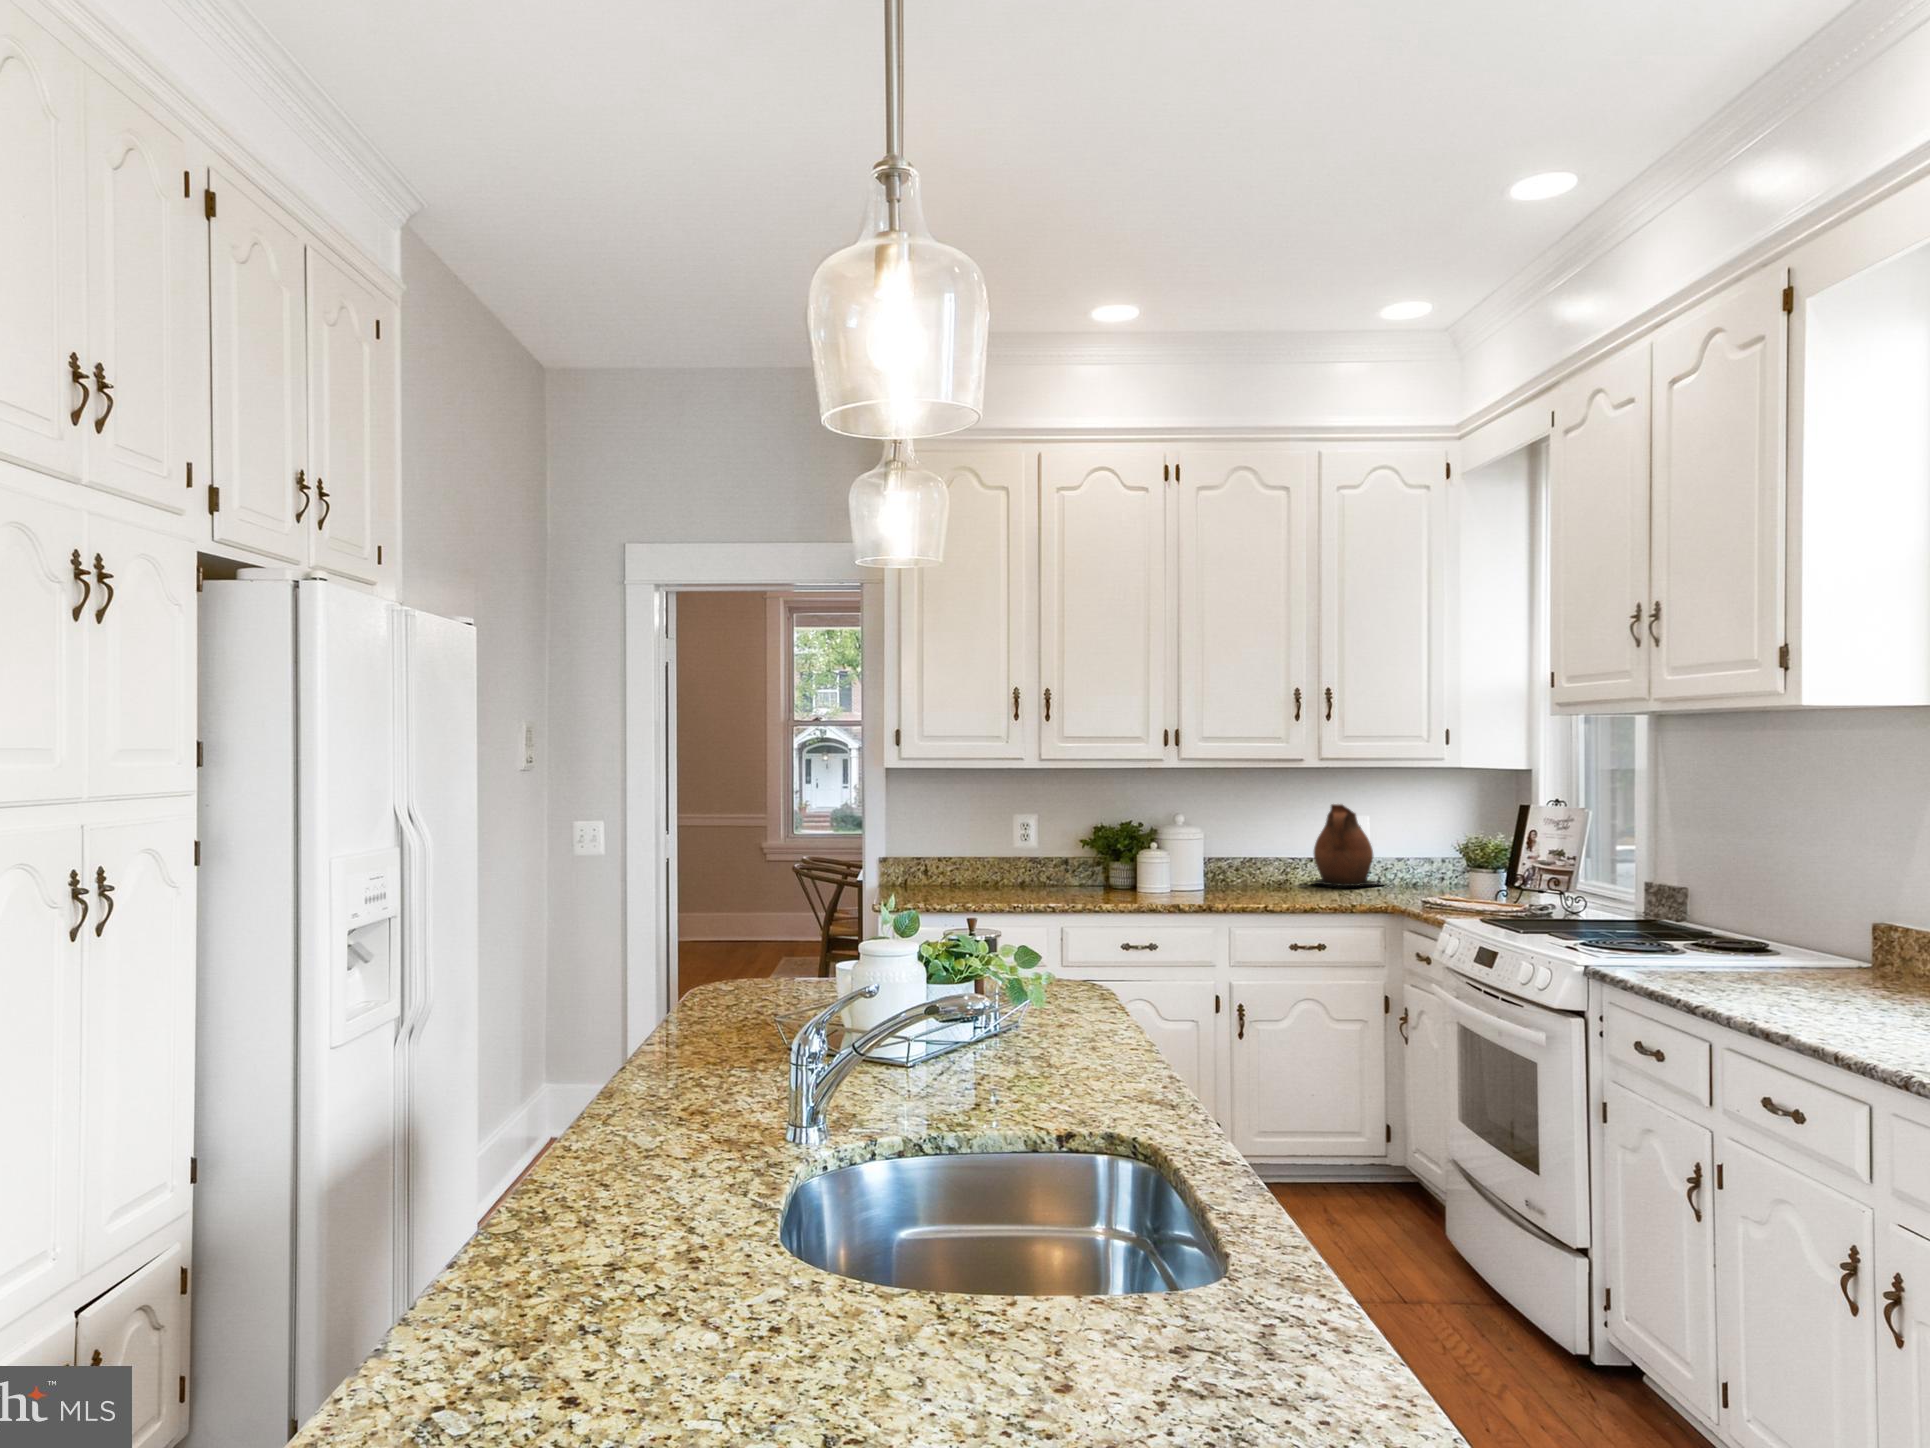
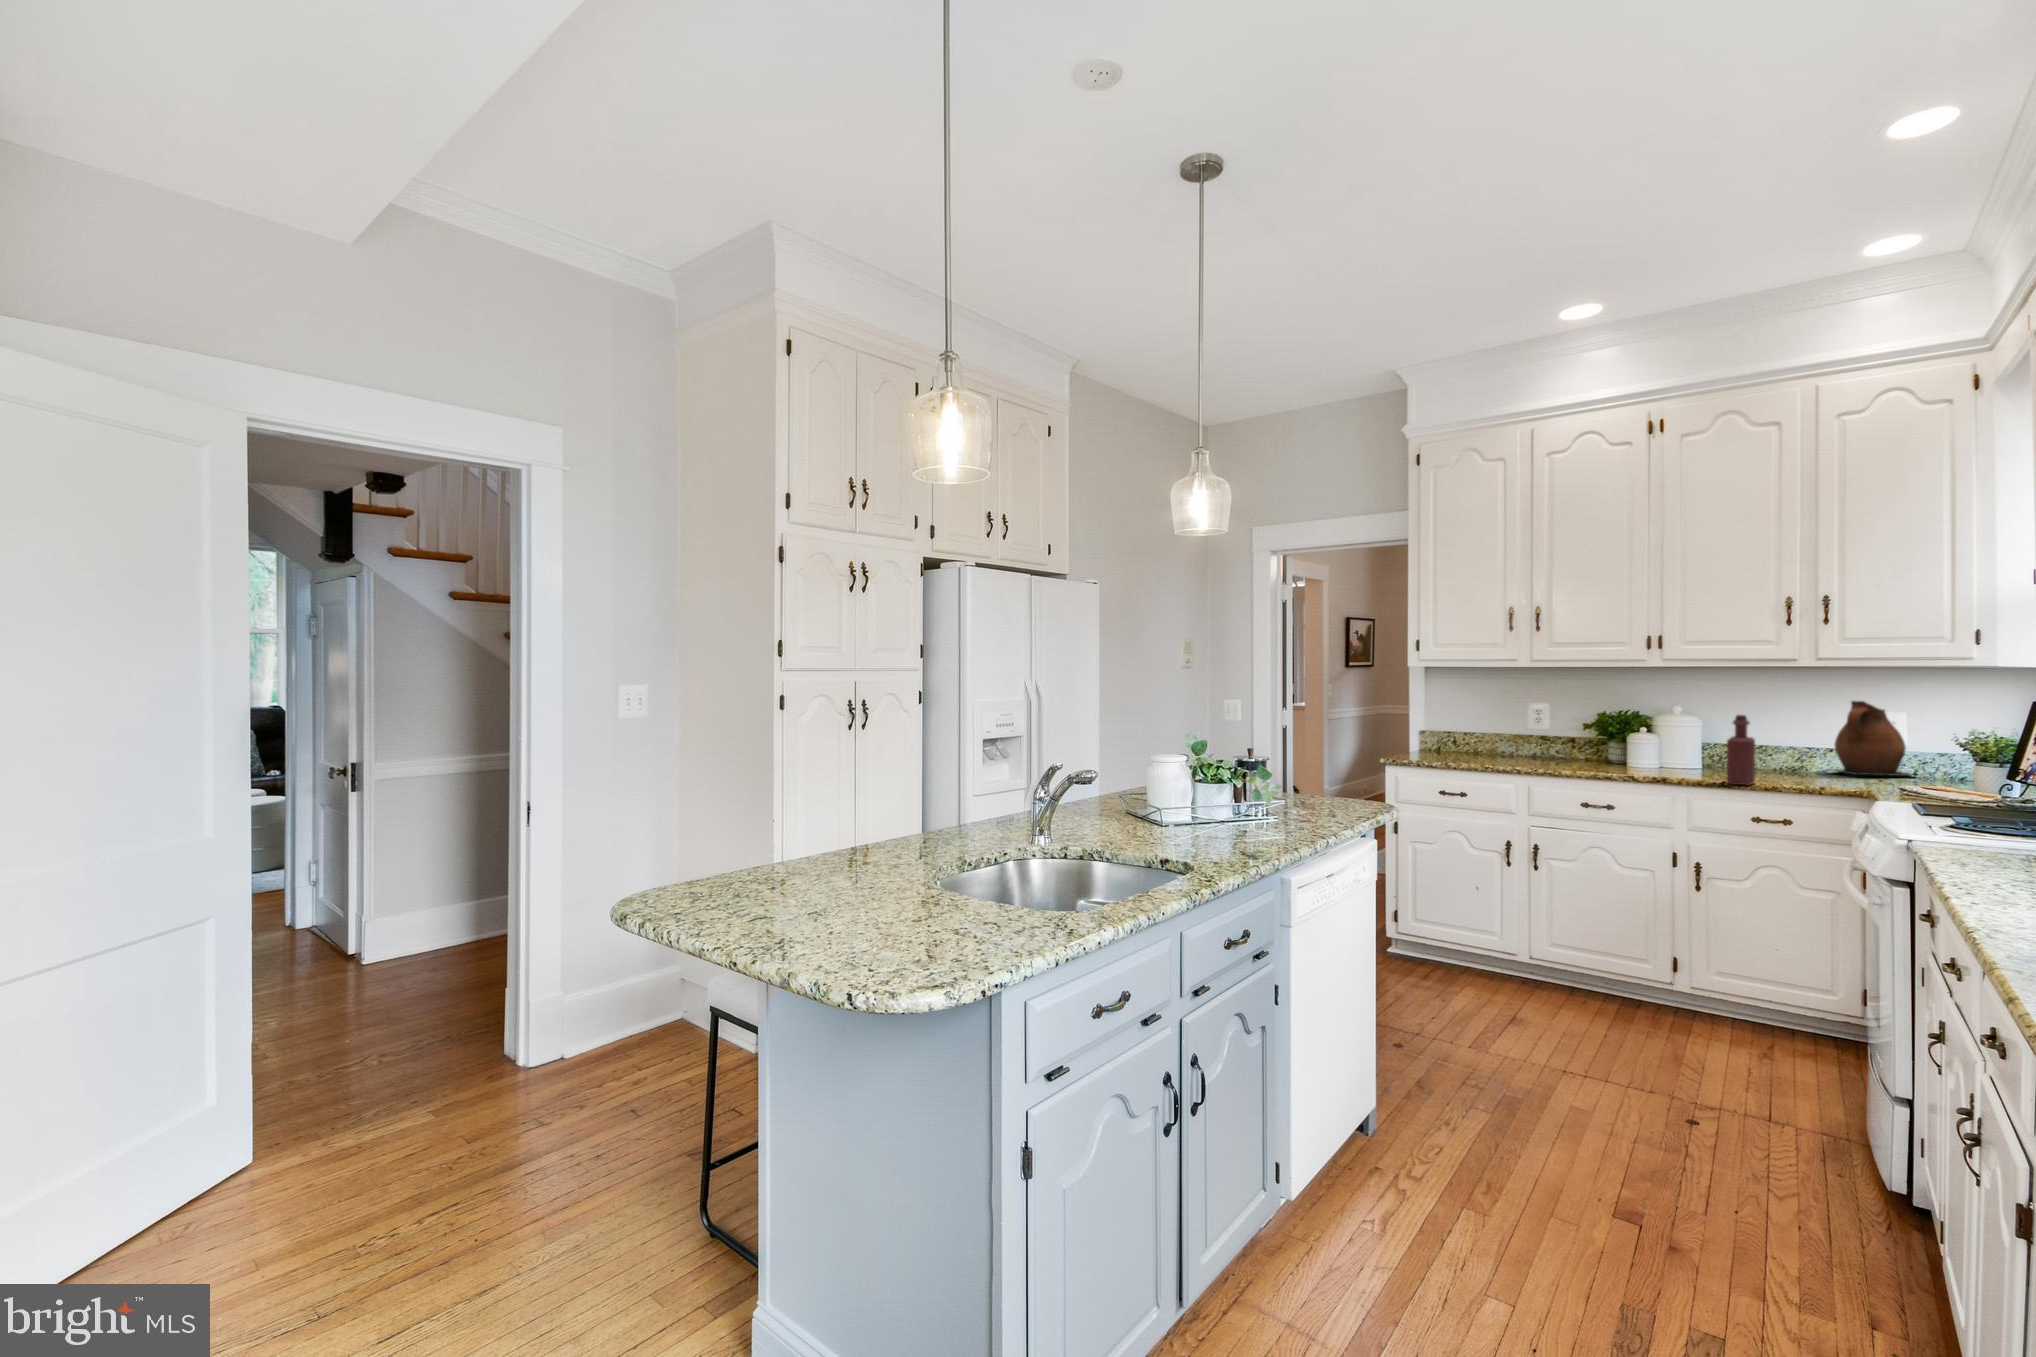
bottle: none [1261,825,1295,908] -> present [1727,715,1755,786]

